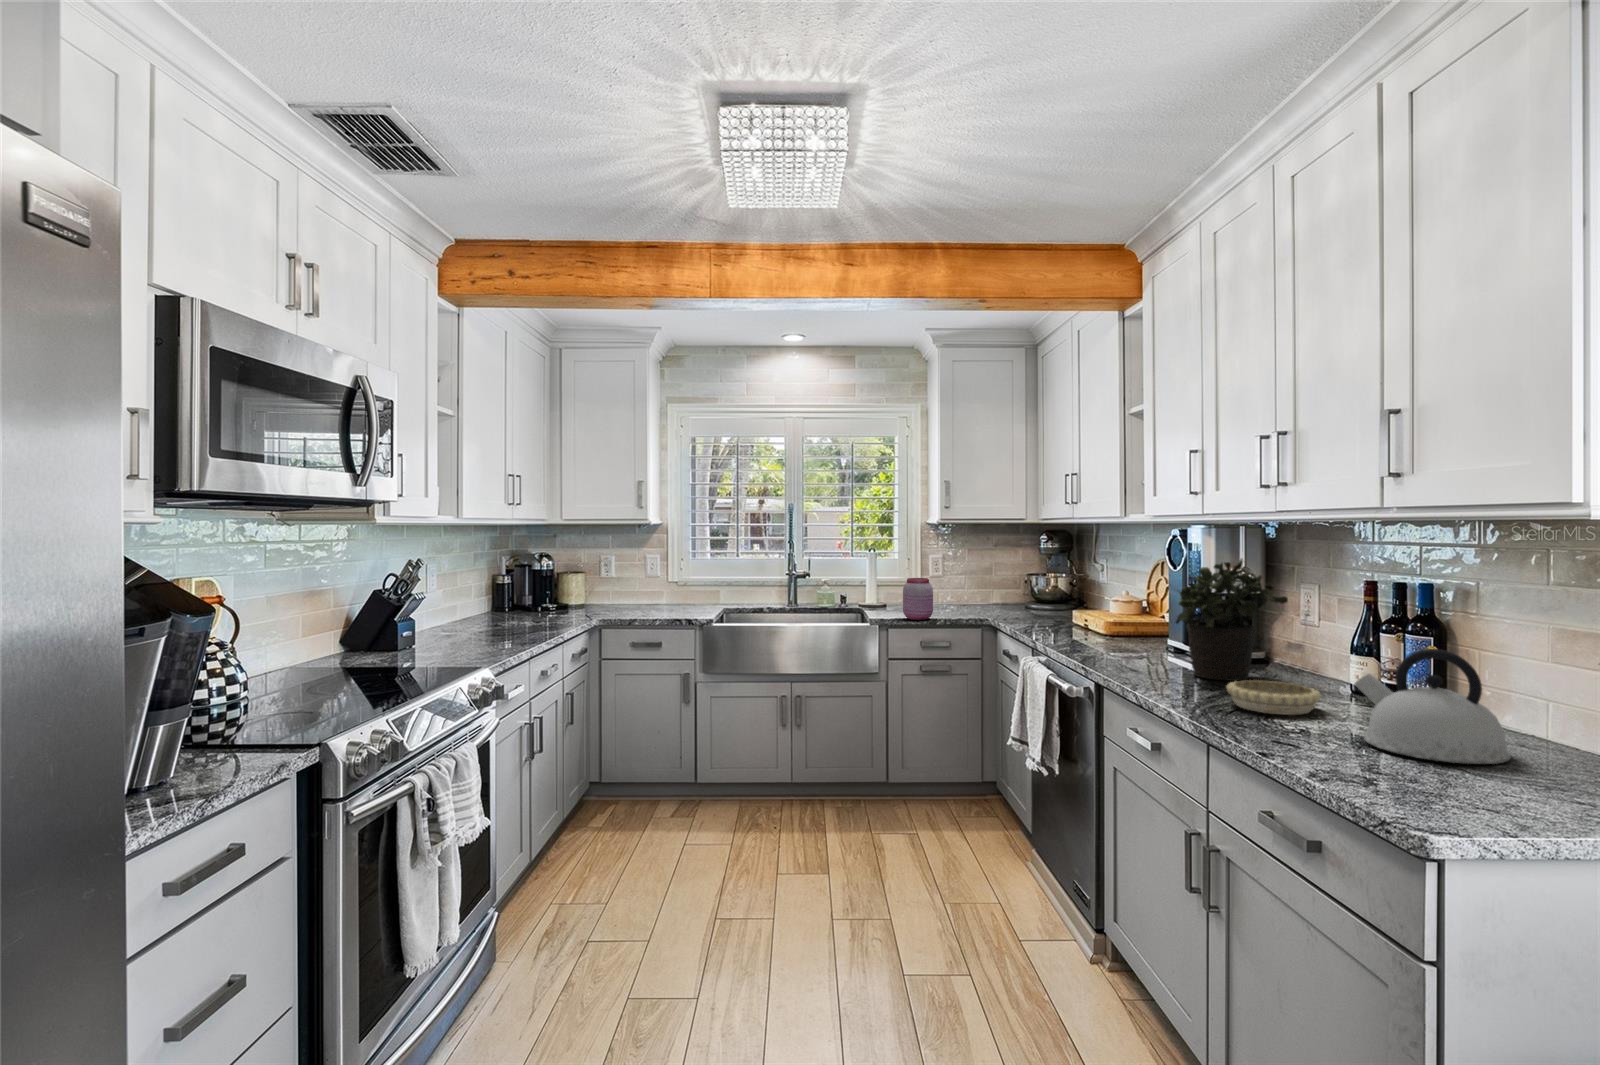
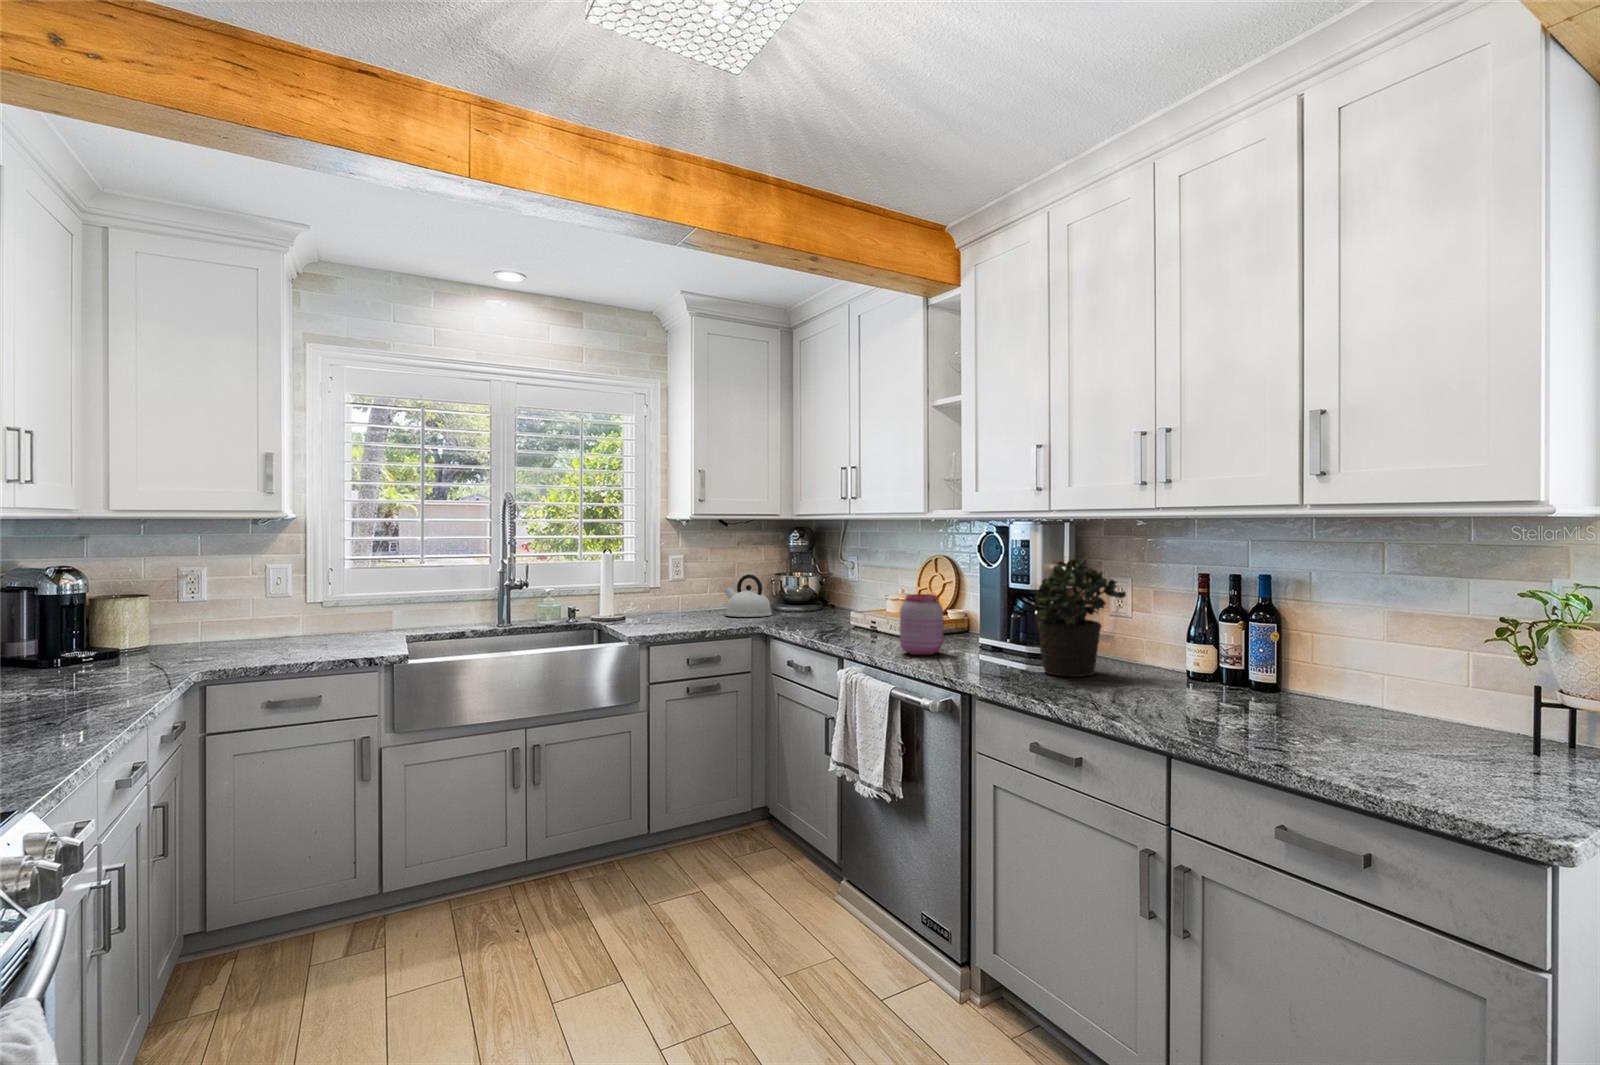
jar: present [903,578,933,620] -> present [900,594,943,655]
kettle: present [1355,649,1511,764] -> present [724,574,772,617]
decorative bowl: present [1226,680,1321,715] -> none [1113,674,1197,705]

